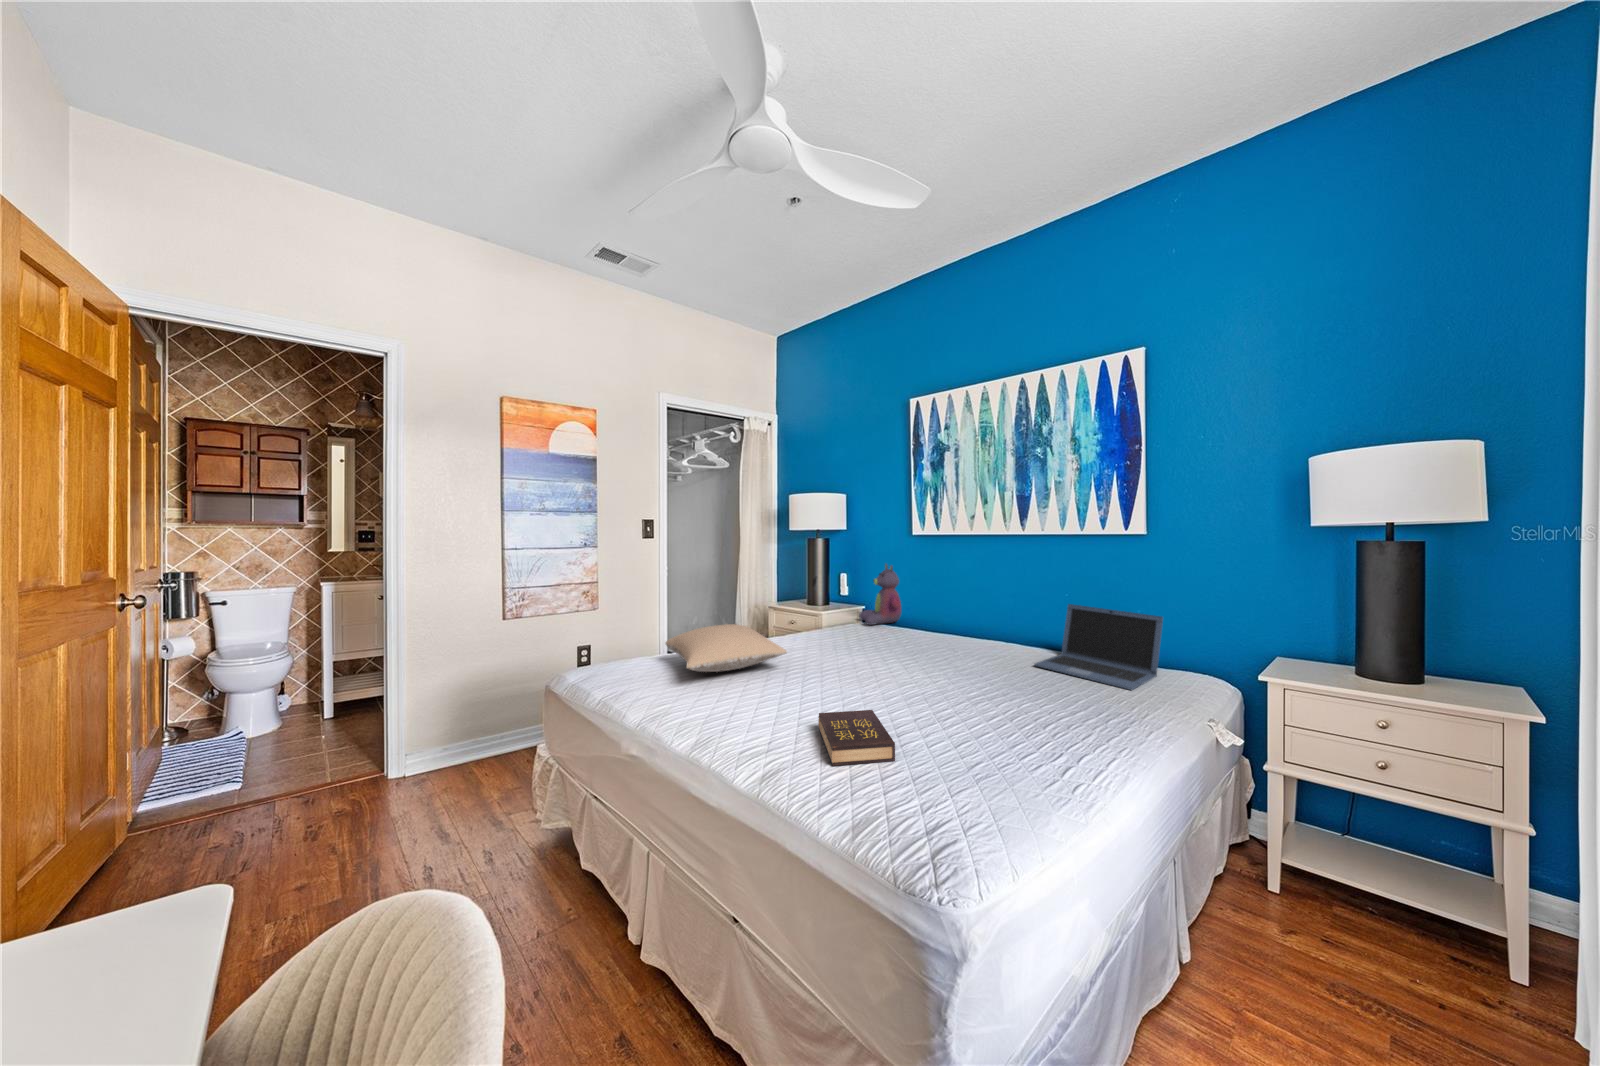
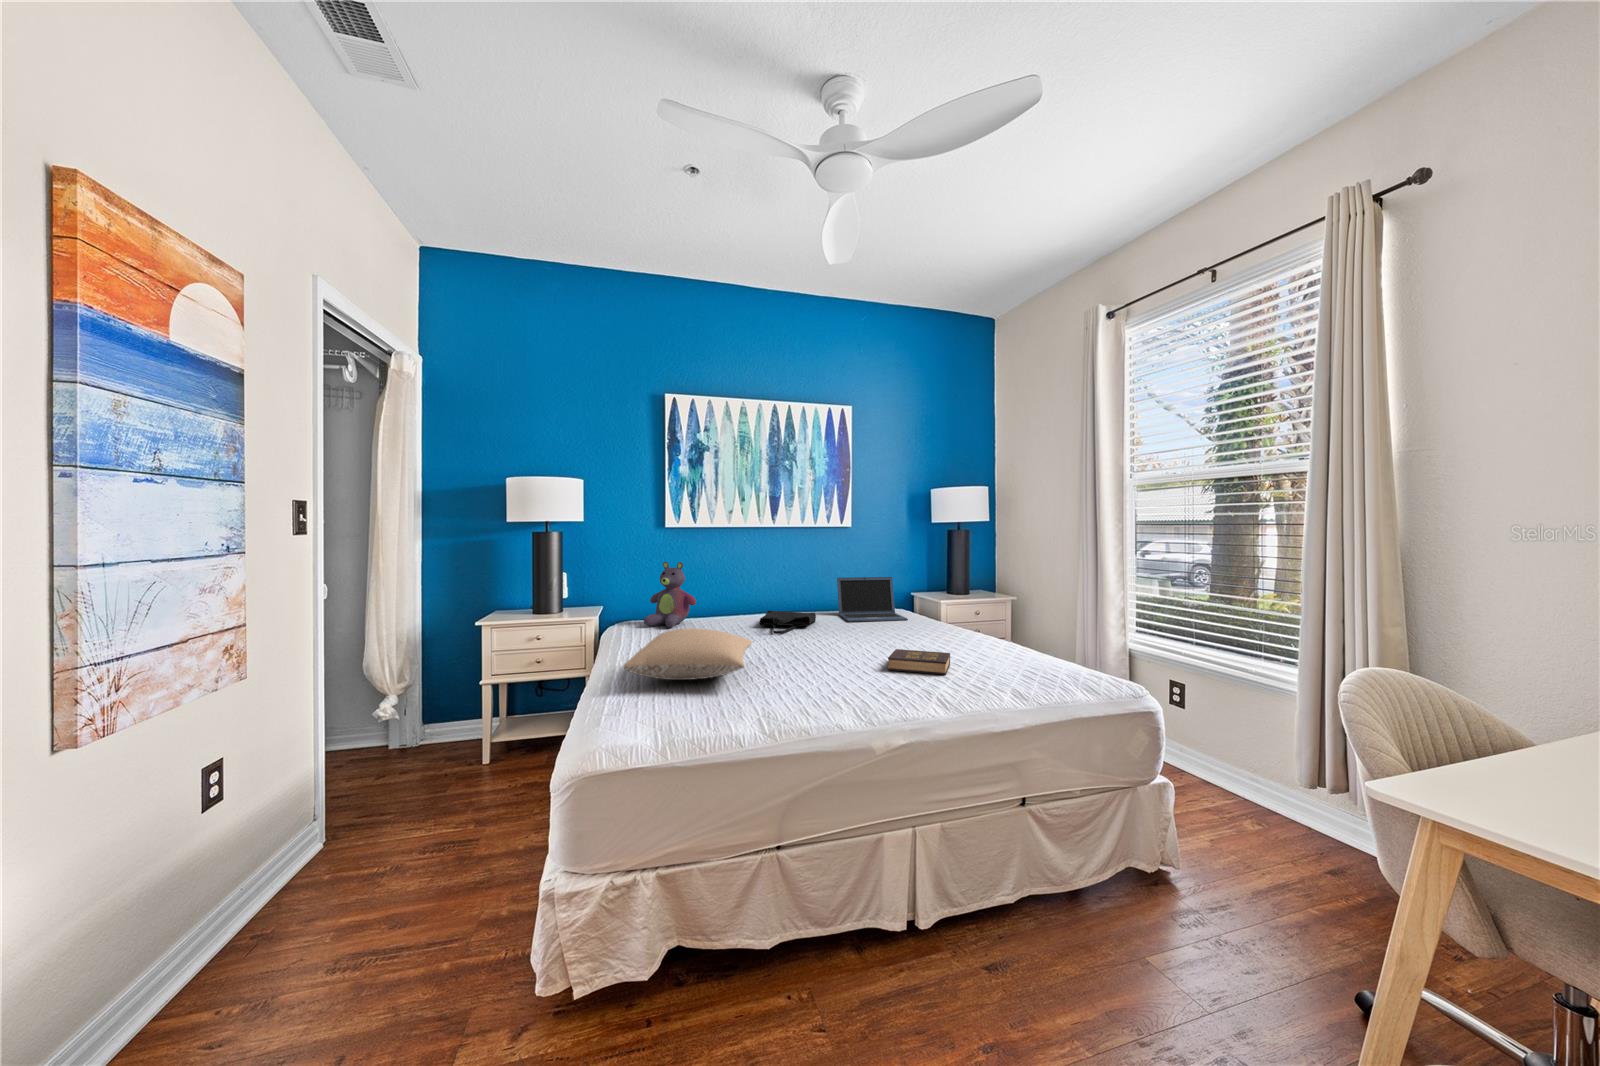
tote bag: none [907,629,1001,656] -> present [759,611,816,634]

